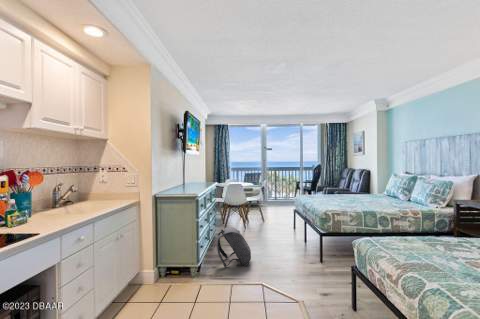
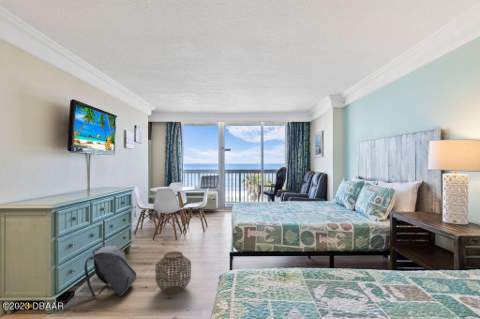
woven basket: none [269,232,297,265] -> present [155,252,191,294]

